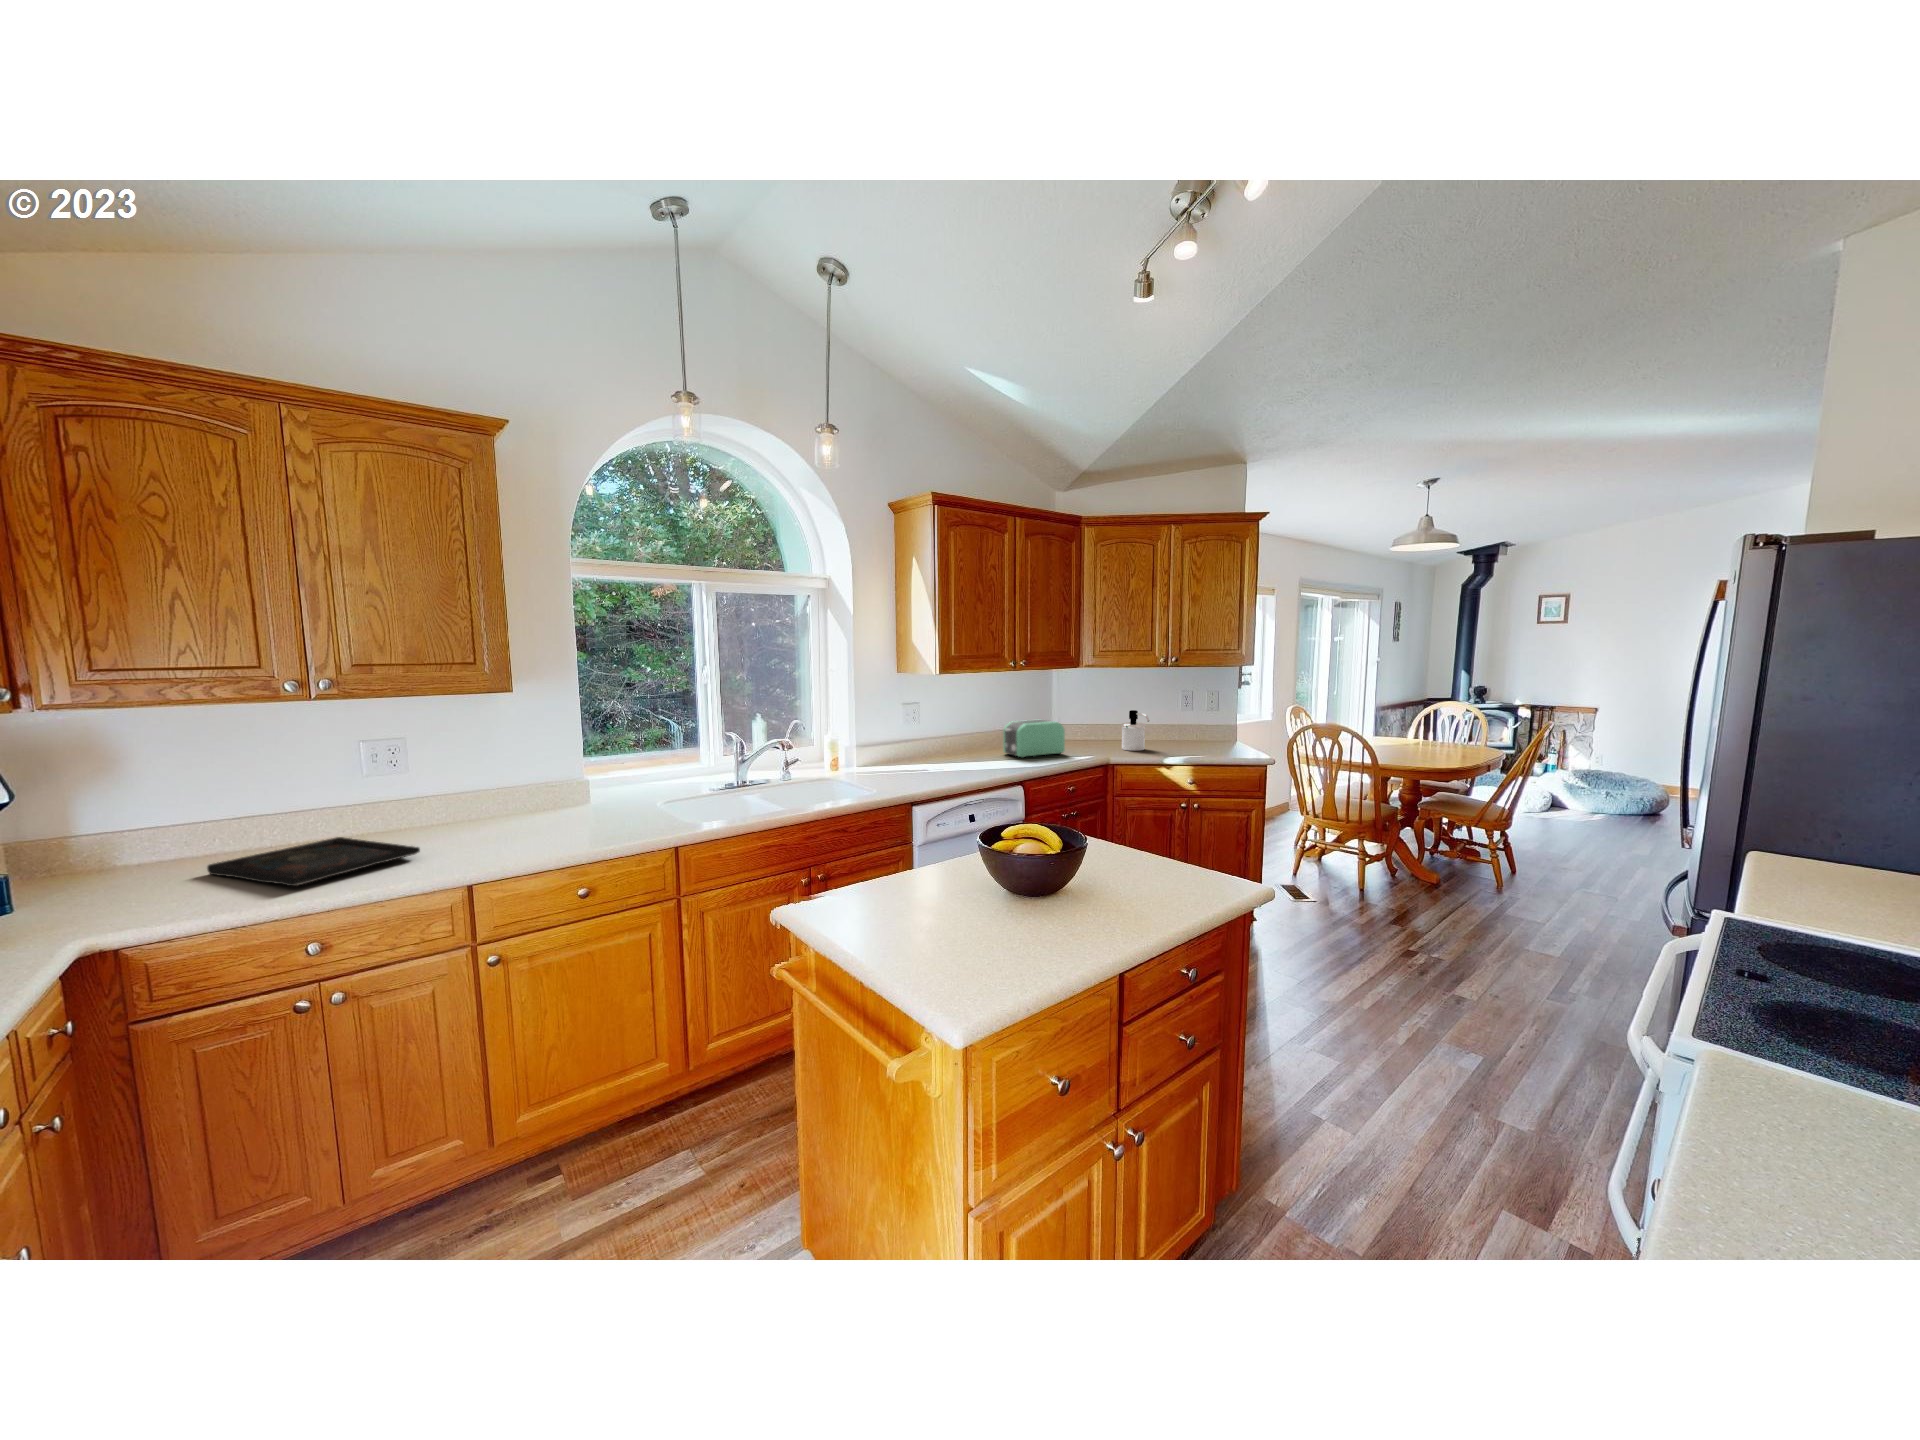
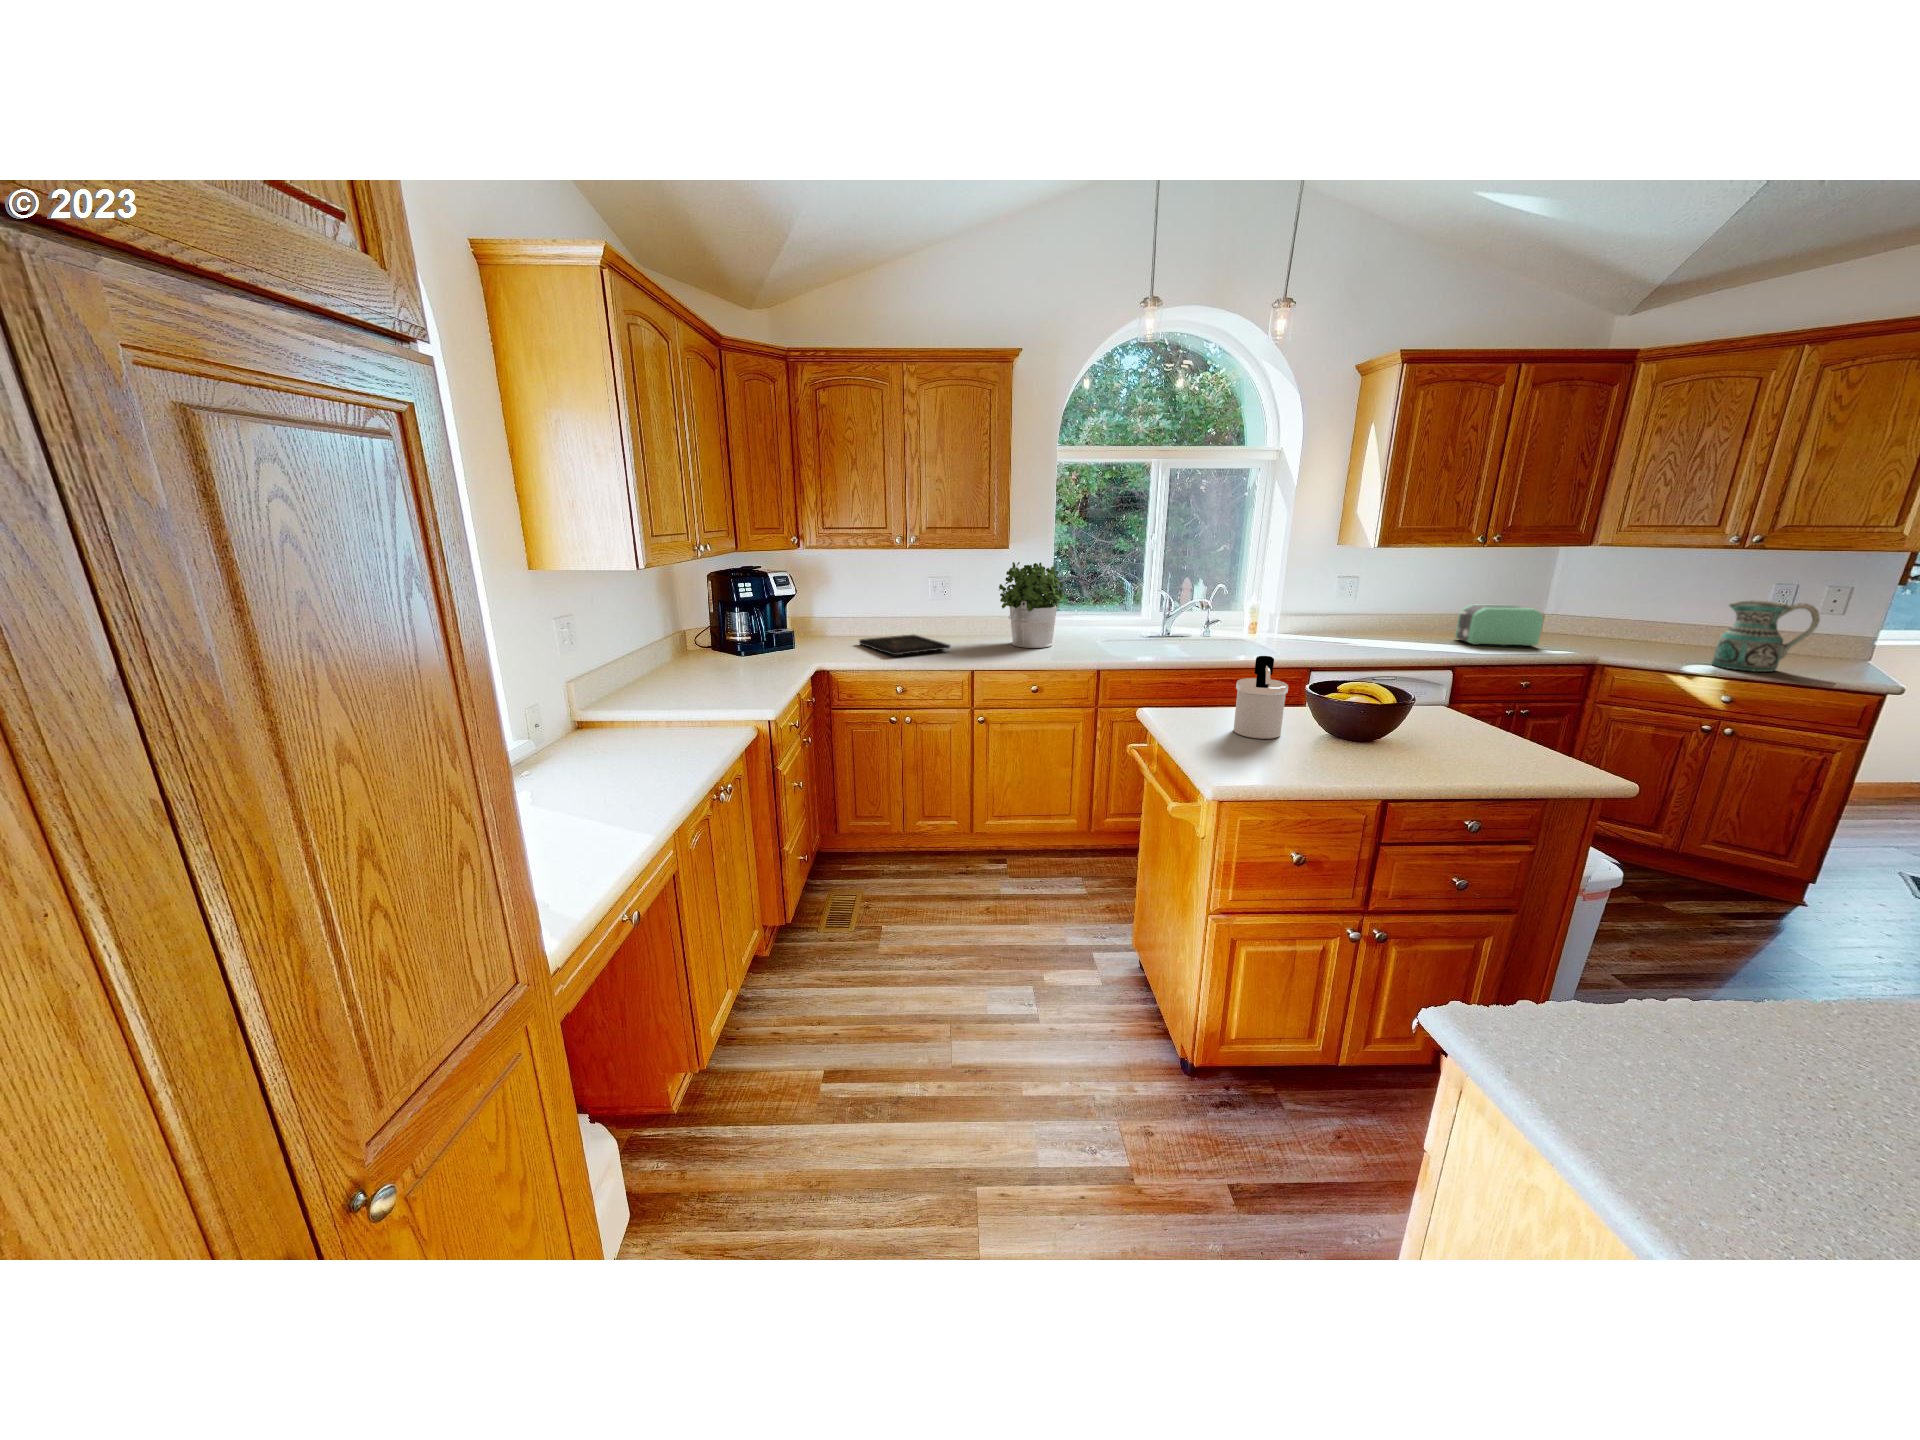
ceramic pitcher: none [1172,704,1224,757] -> present [1712,600,1820,672]
potted plant: none [499,708,610,830] -> present [999,562,1065,648]
soap dispenser: present [1121,710,1149,751] -> present [1234,656,1288,739]

